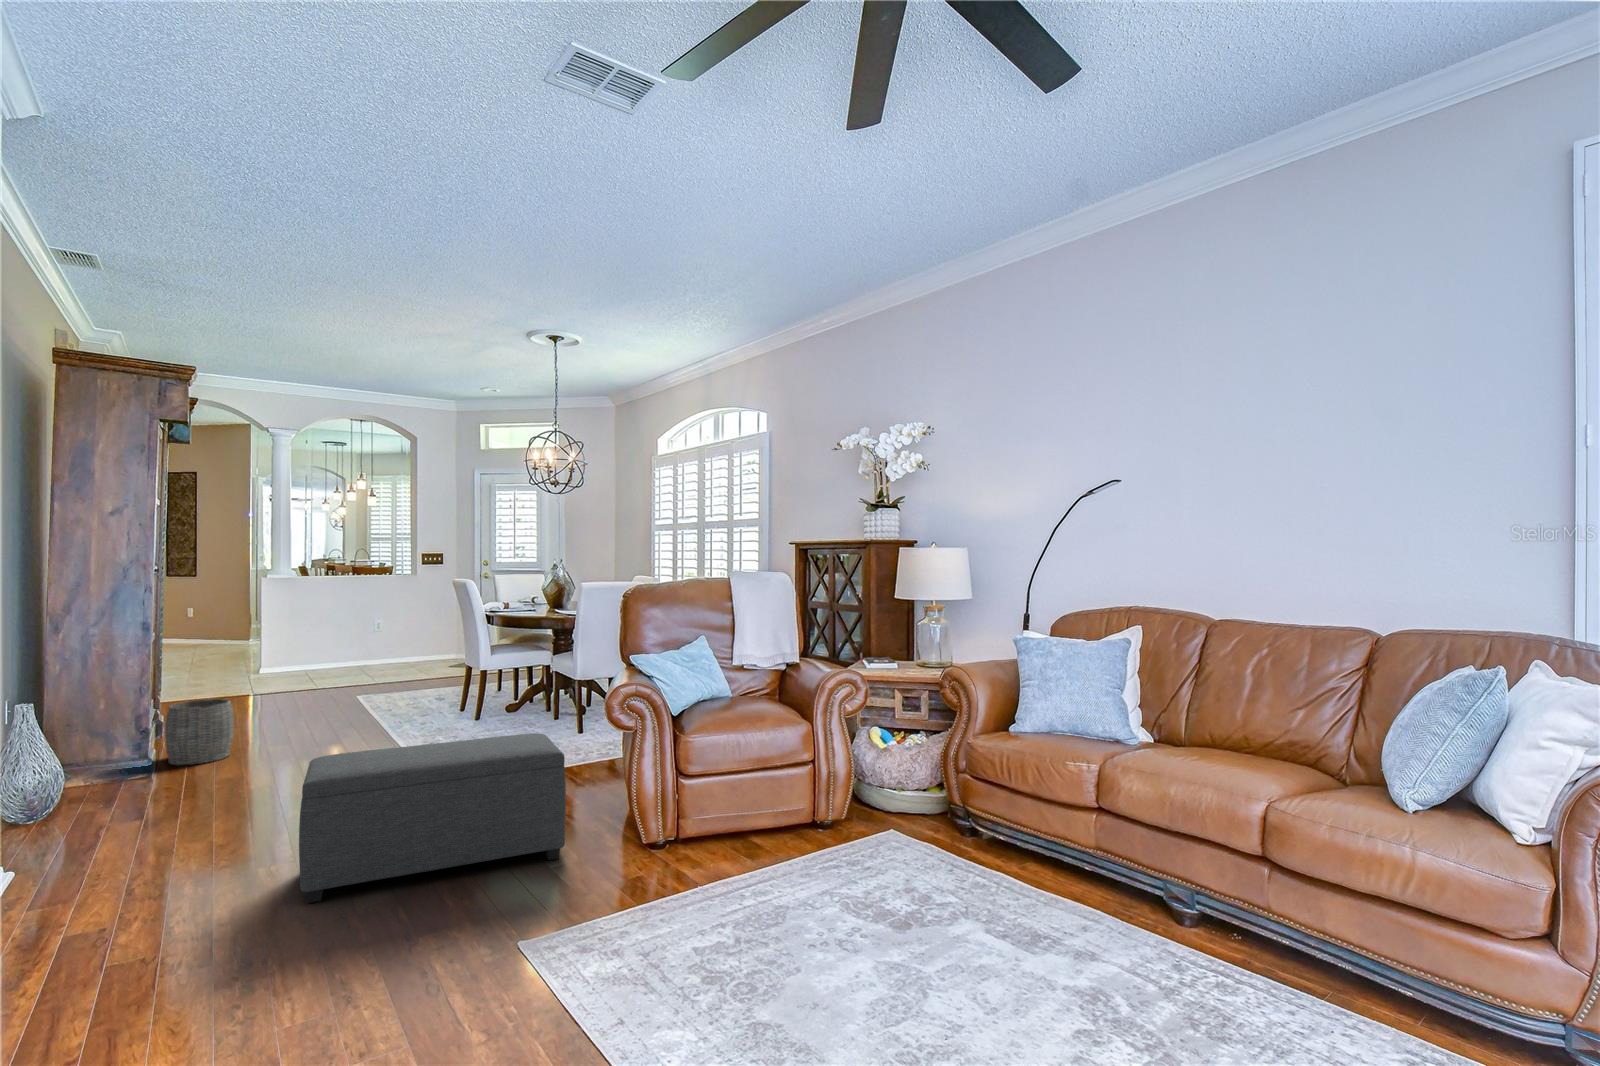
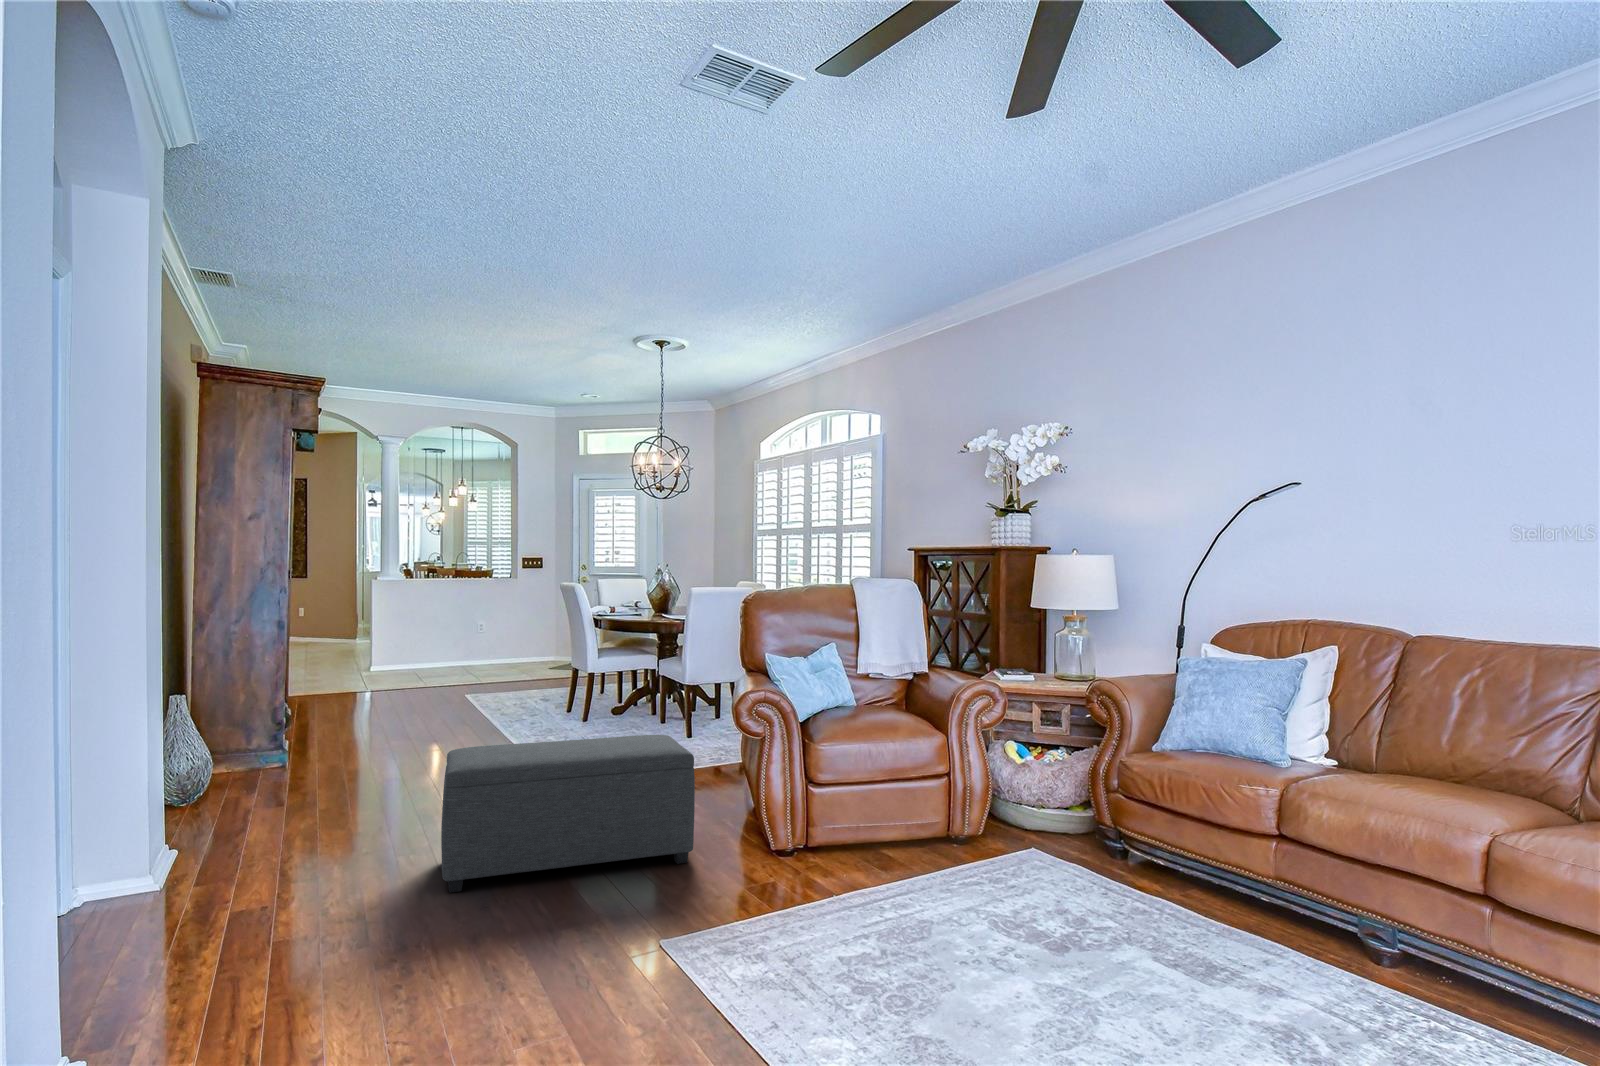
woven basket: present [165,699,234,765] -> none [296,695,358,758]

